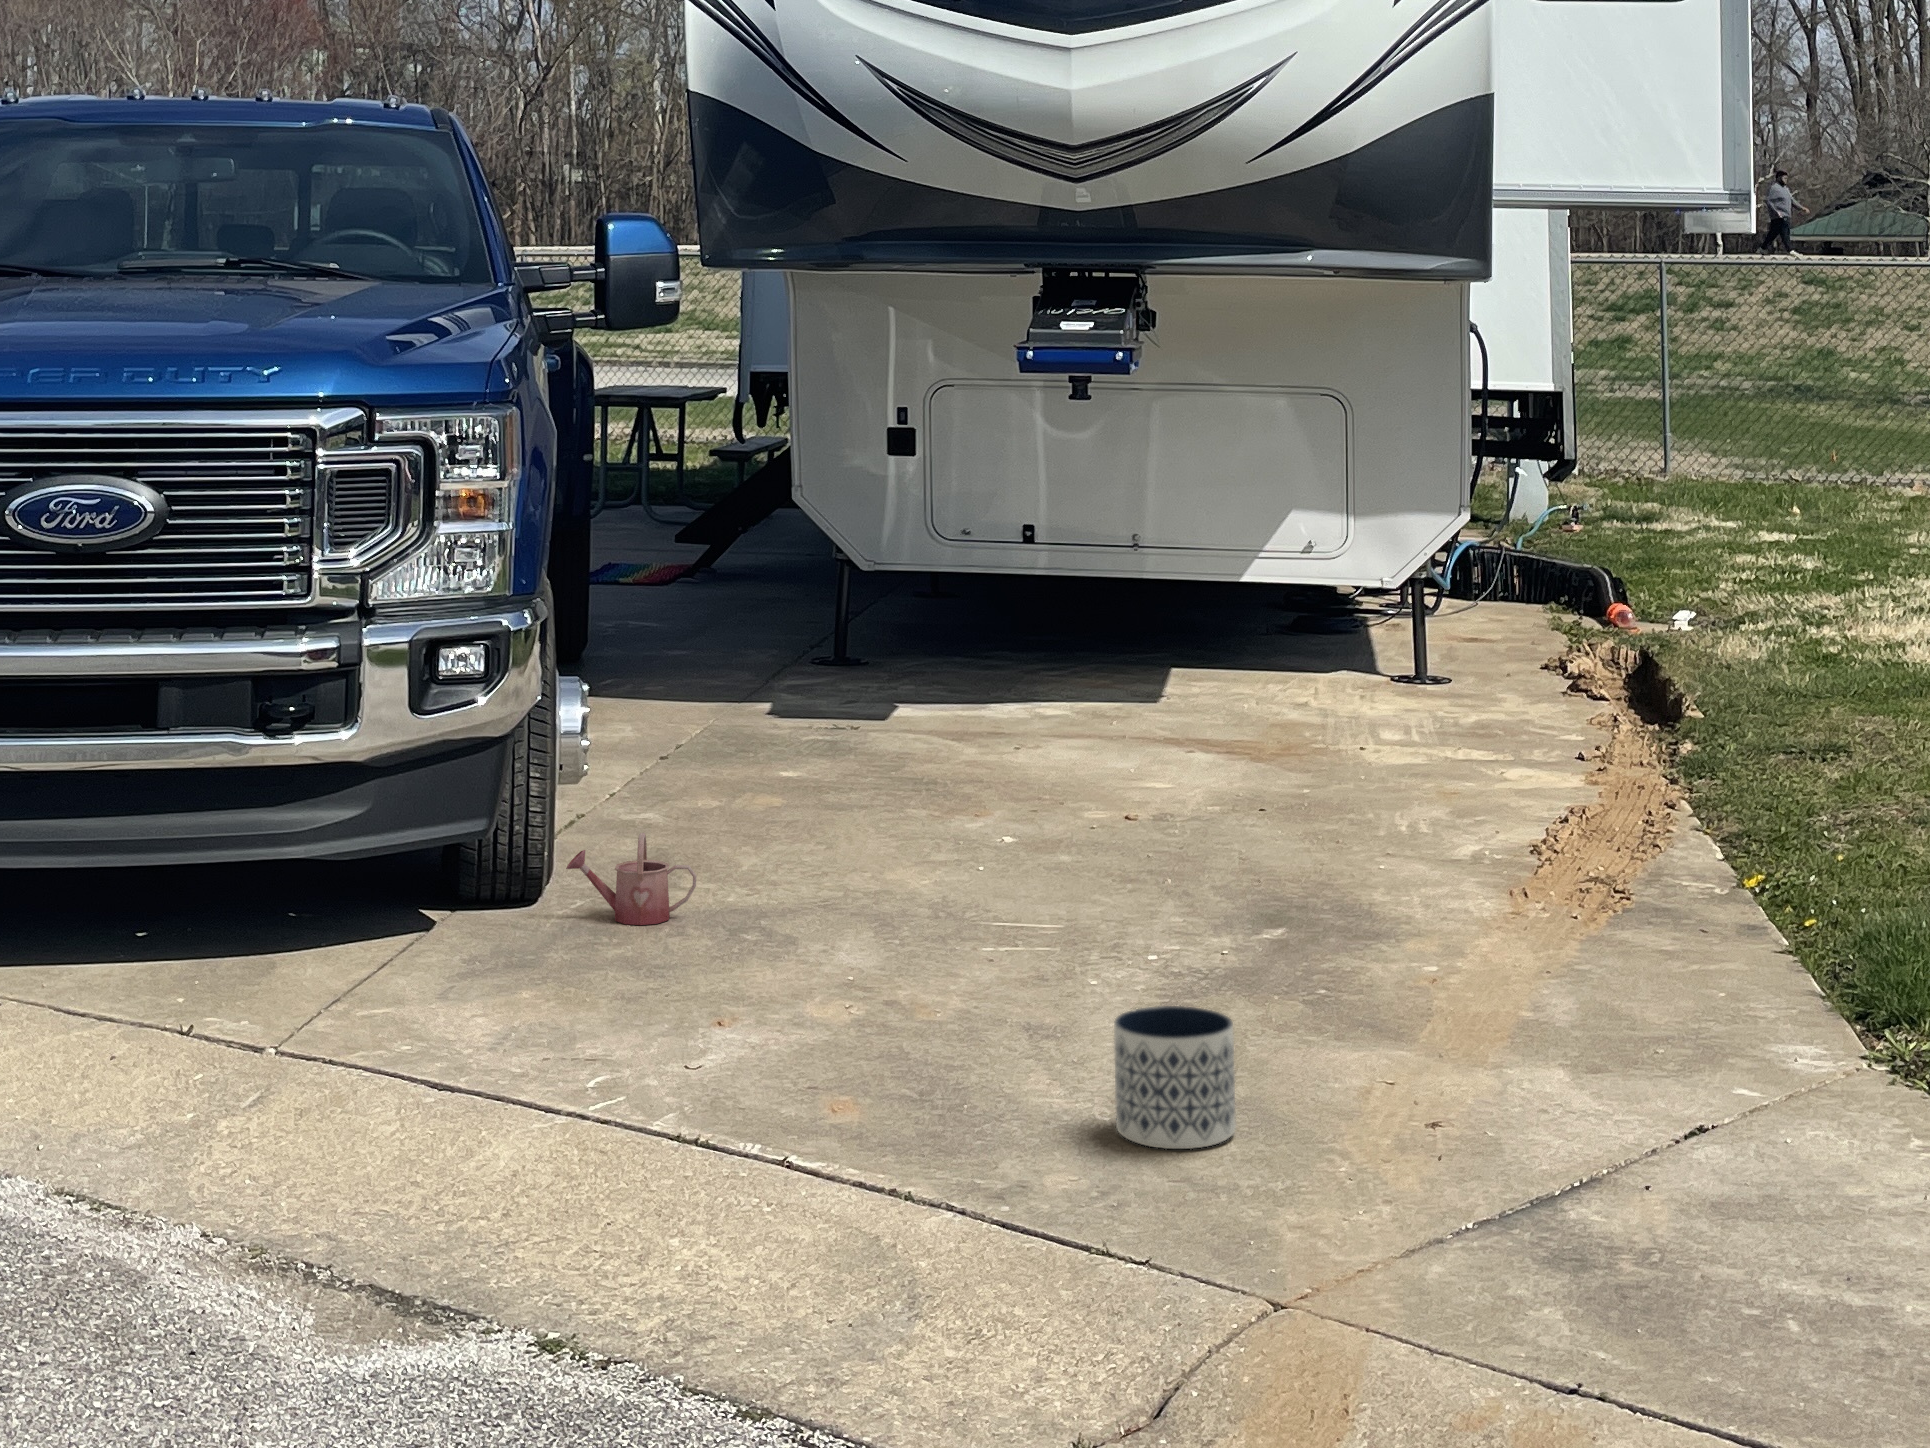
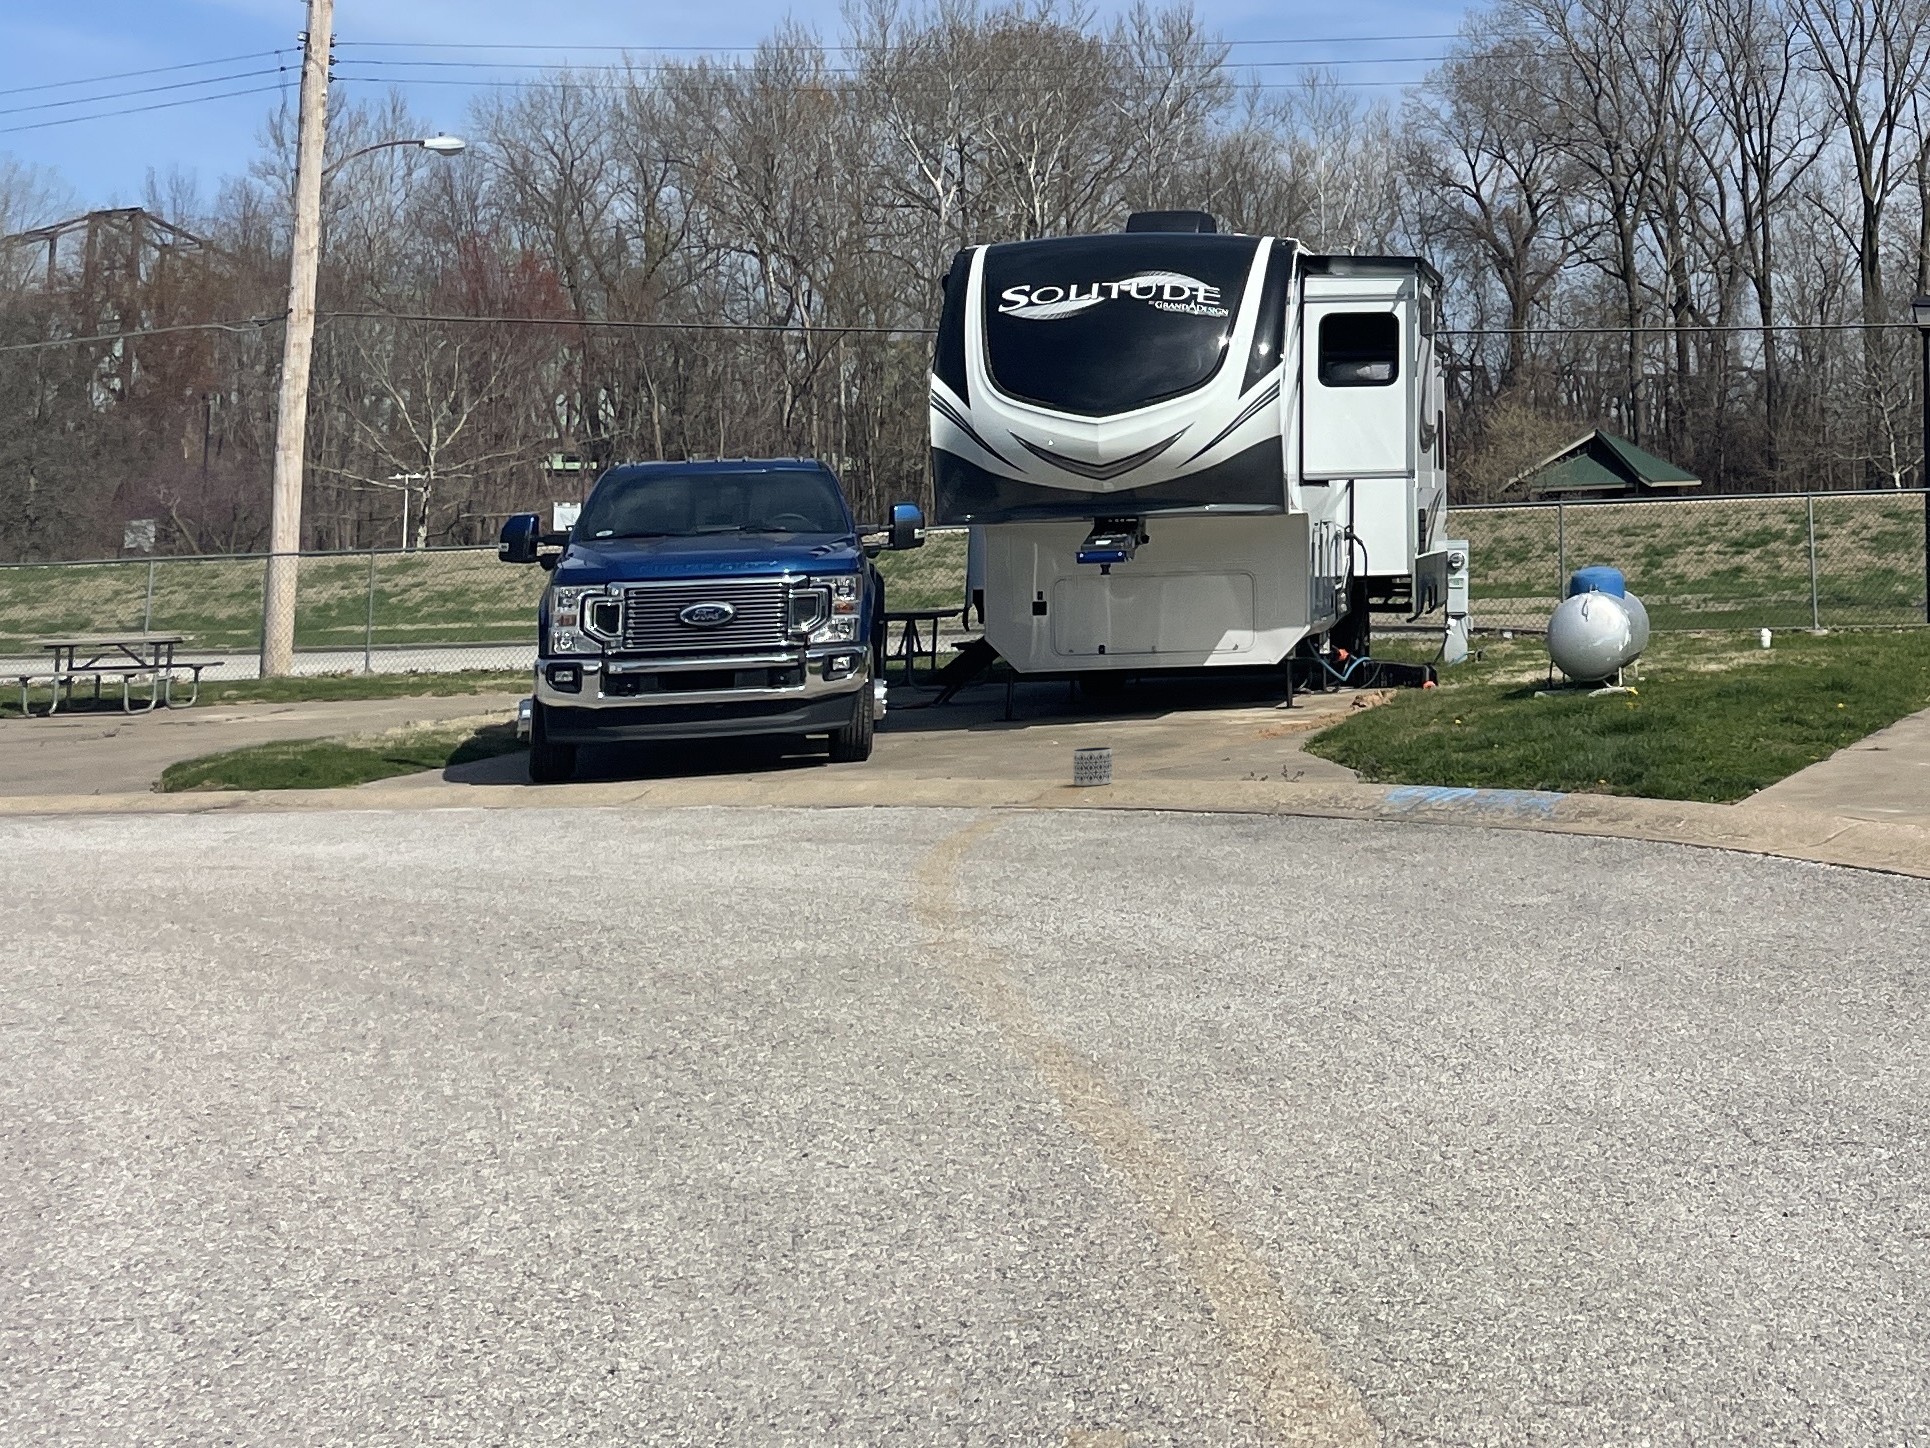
watering can: present [566,833,697,925] -> none [881,738,932,771]

